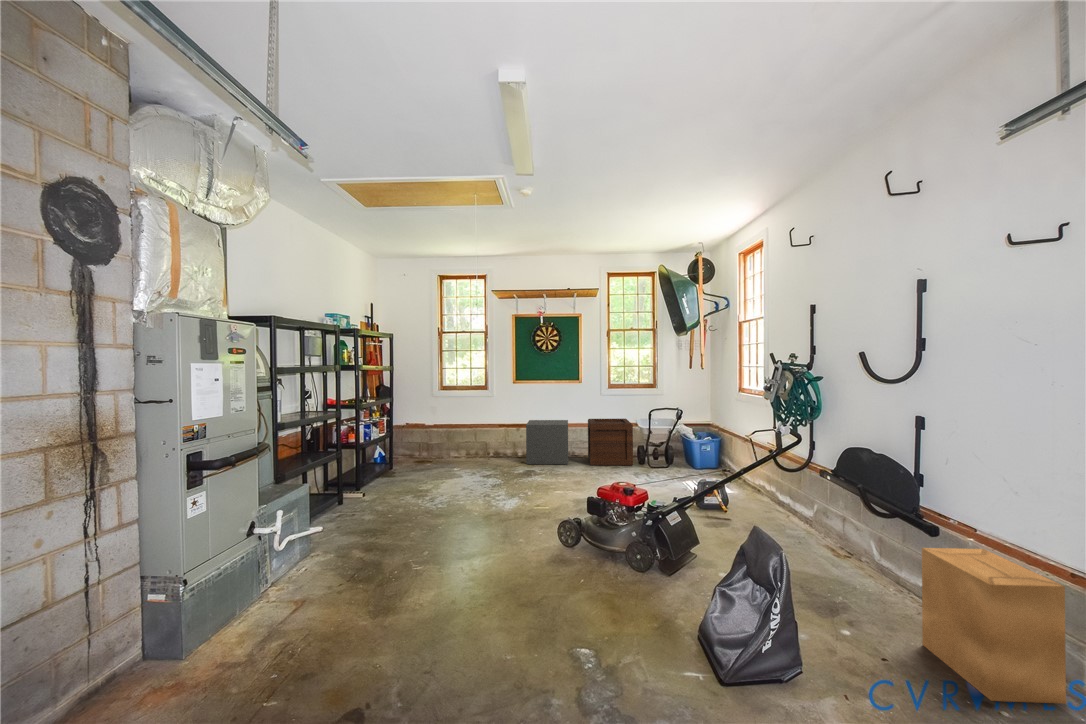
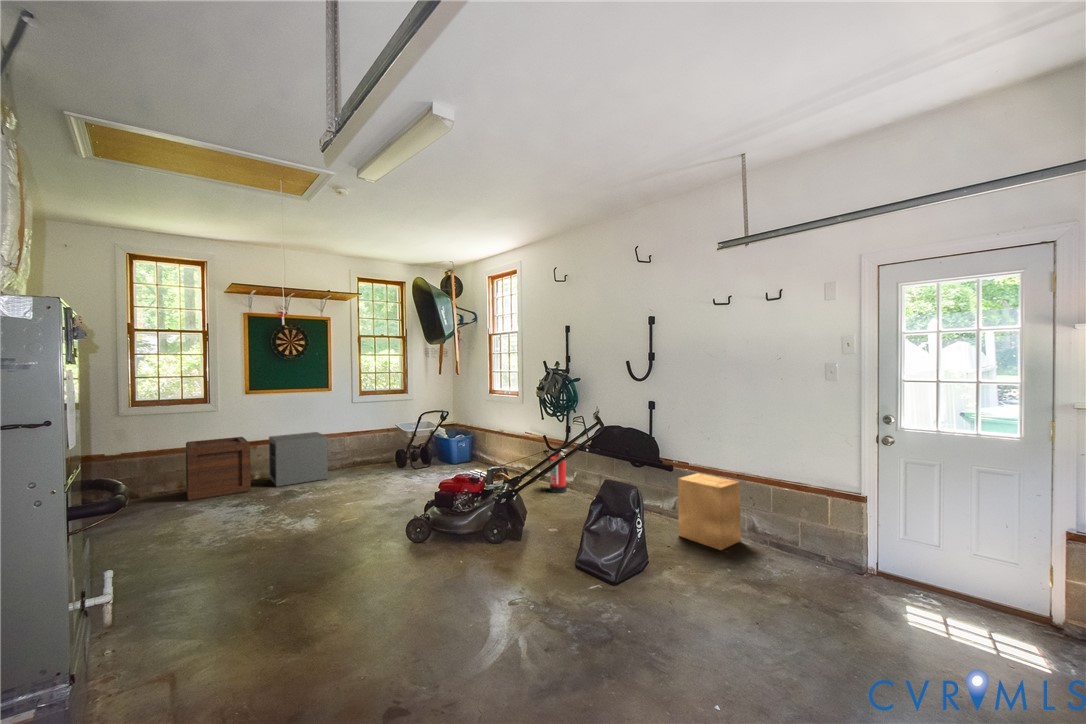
wooden crate: present [588,419,633,466] -> present [186,437,251,501]
fire extinguisher: none [777,471,803,529] -> present [549,450,567,493]

